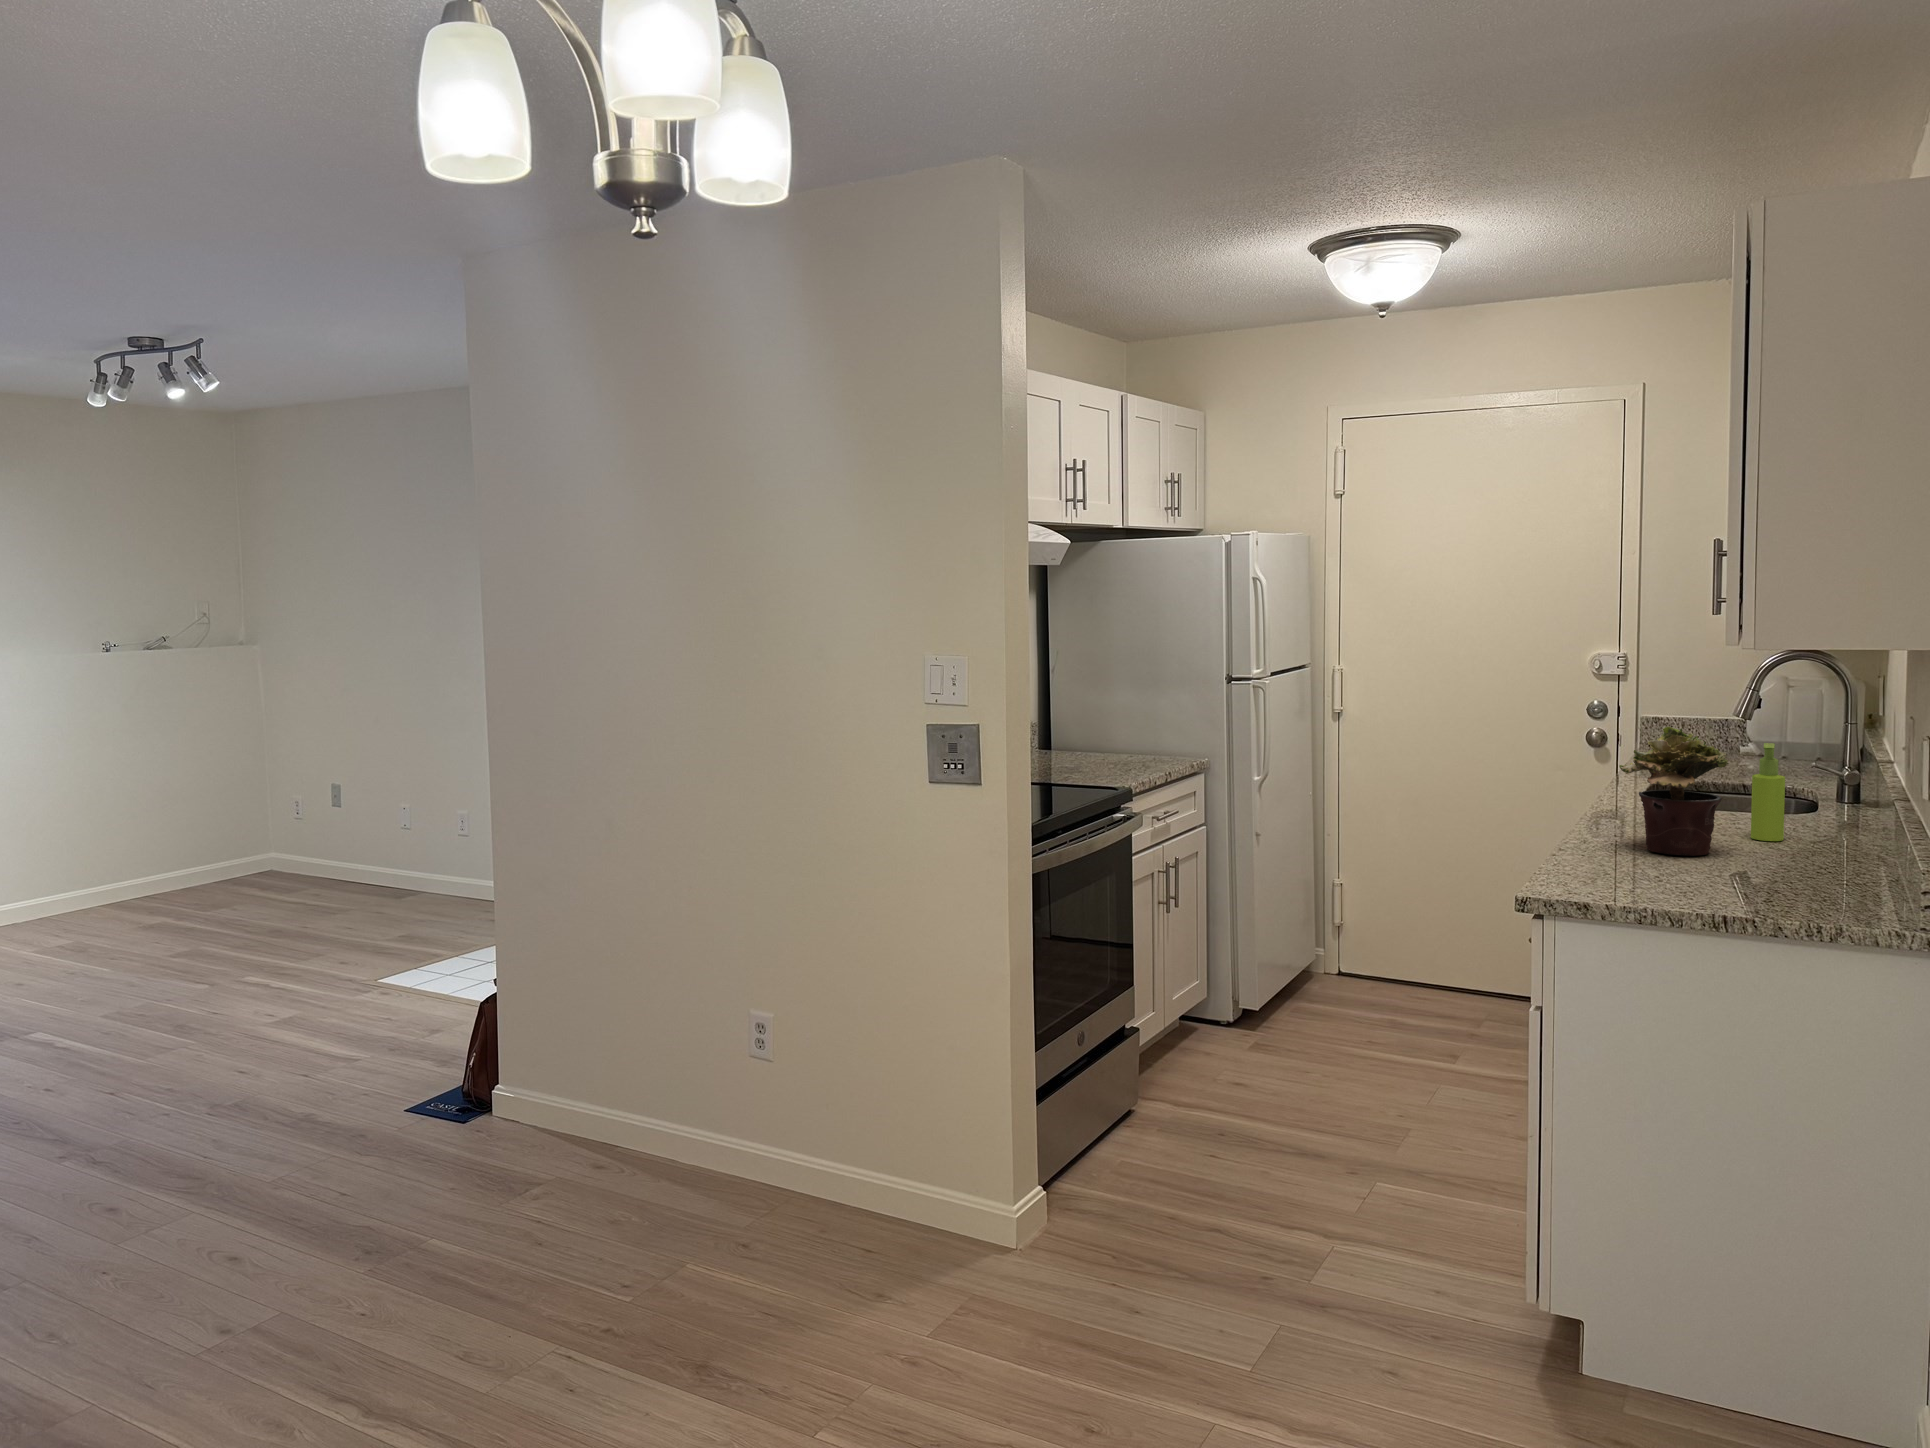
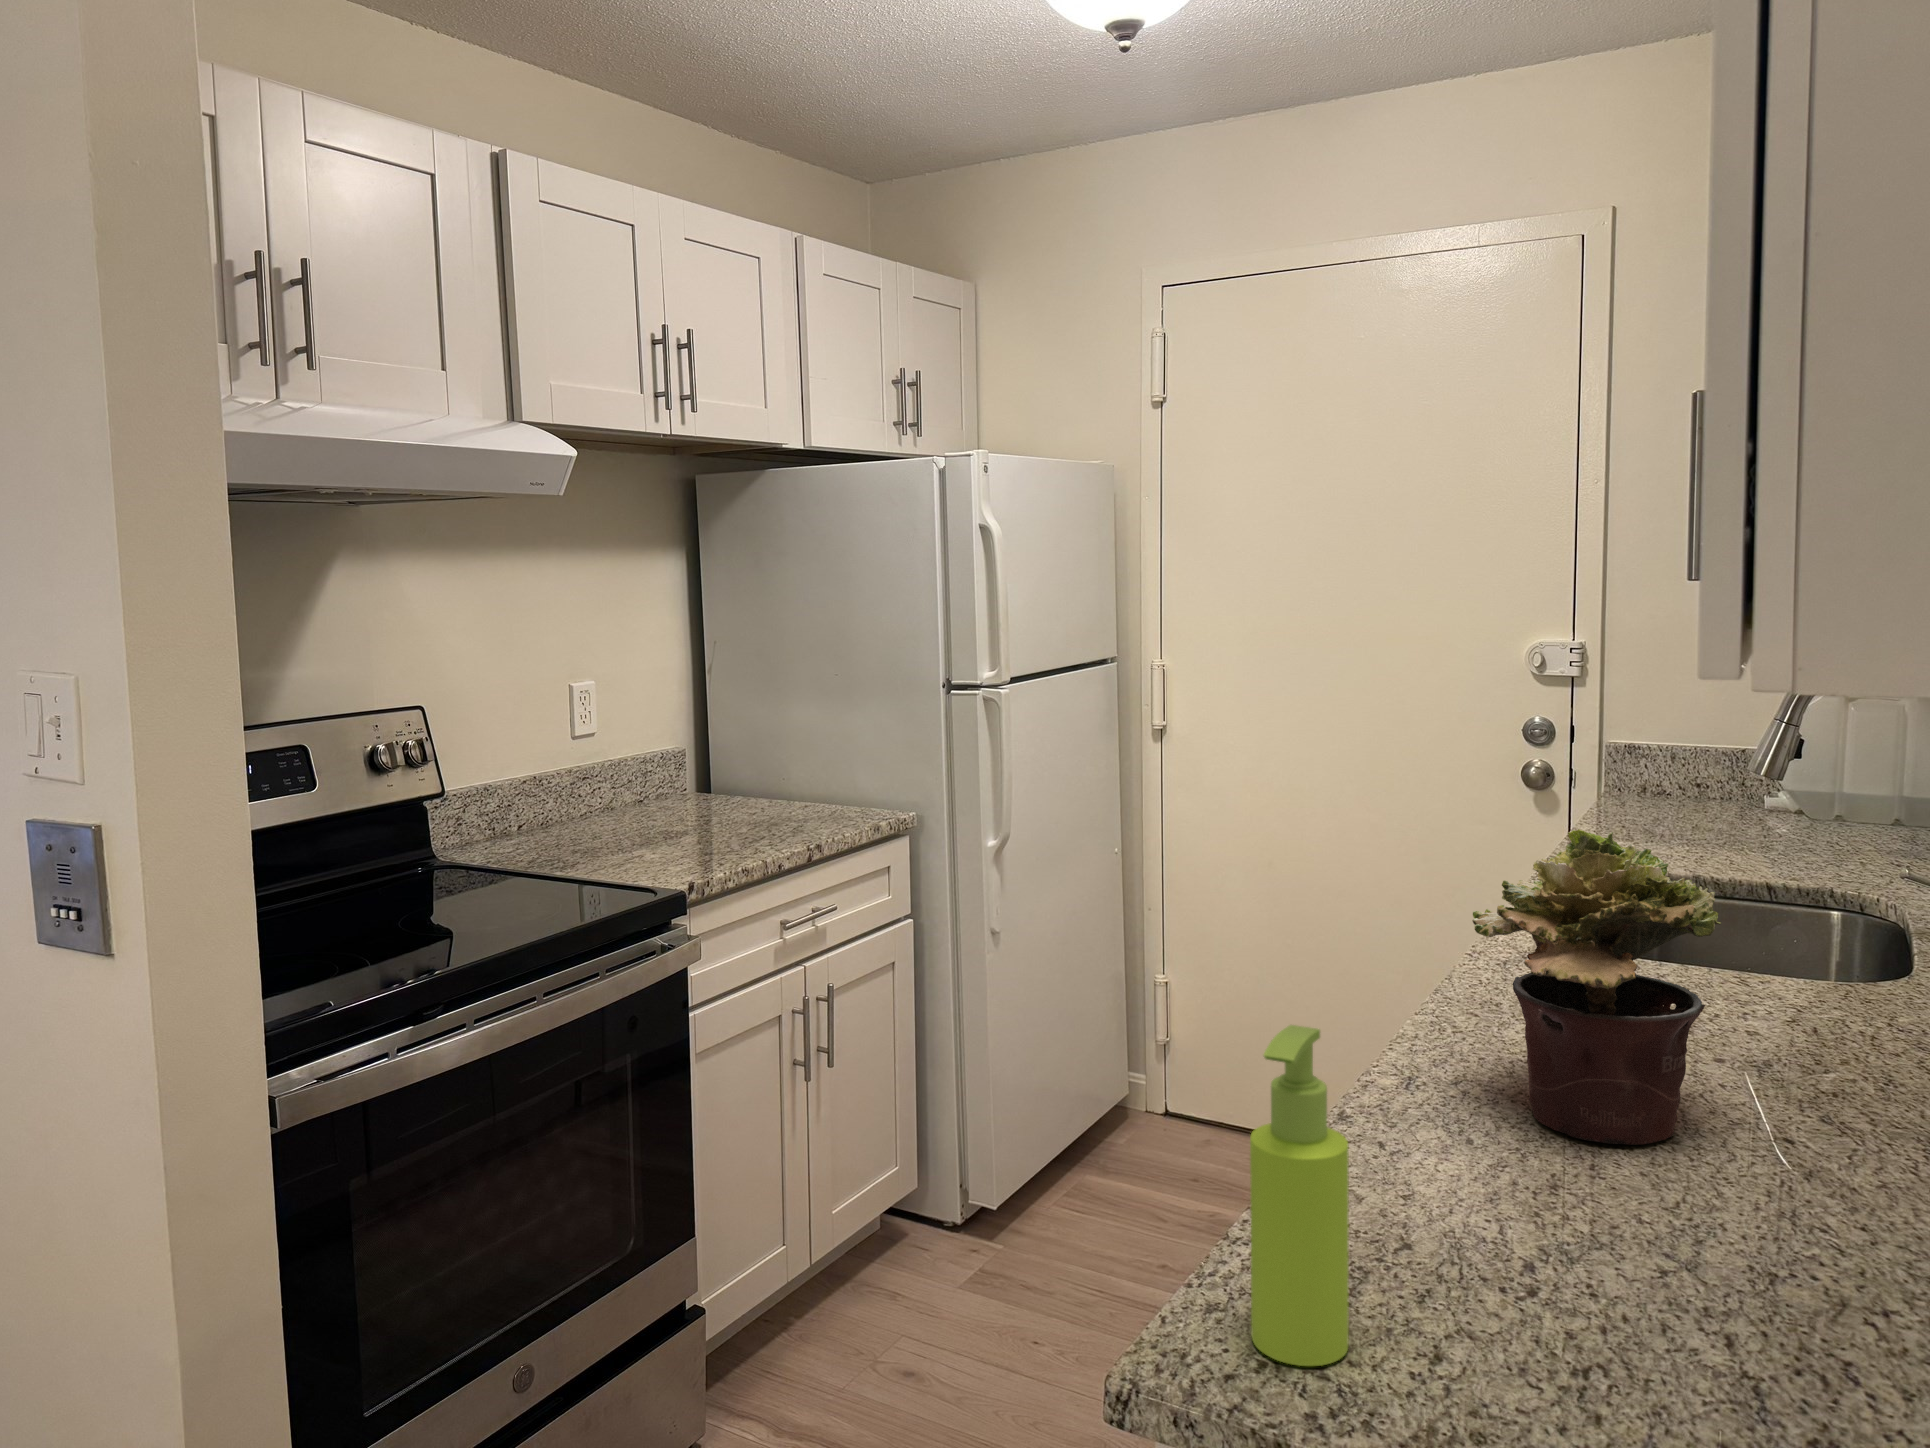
soap dispenser: present [1751,743,1785,841] -> present [1250,1025,1349,1366]

